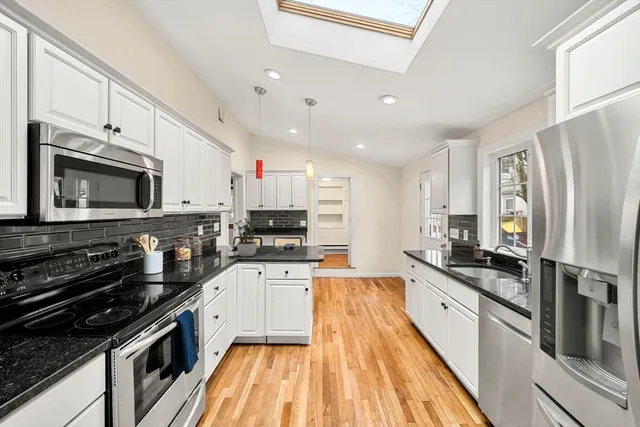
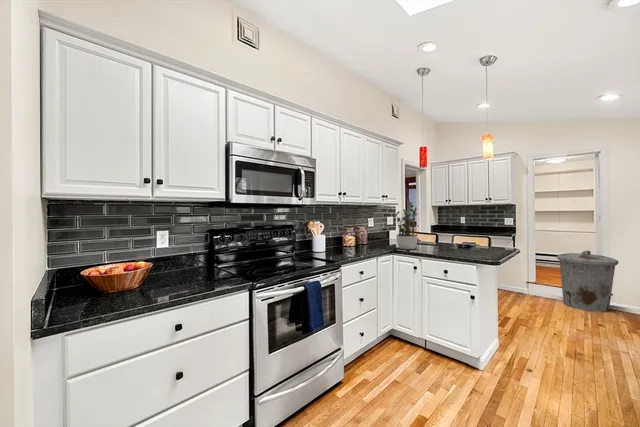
trash can: none [334,243,365,284] -> present [557,251,618,312]

